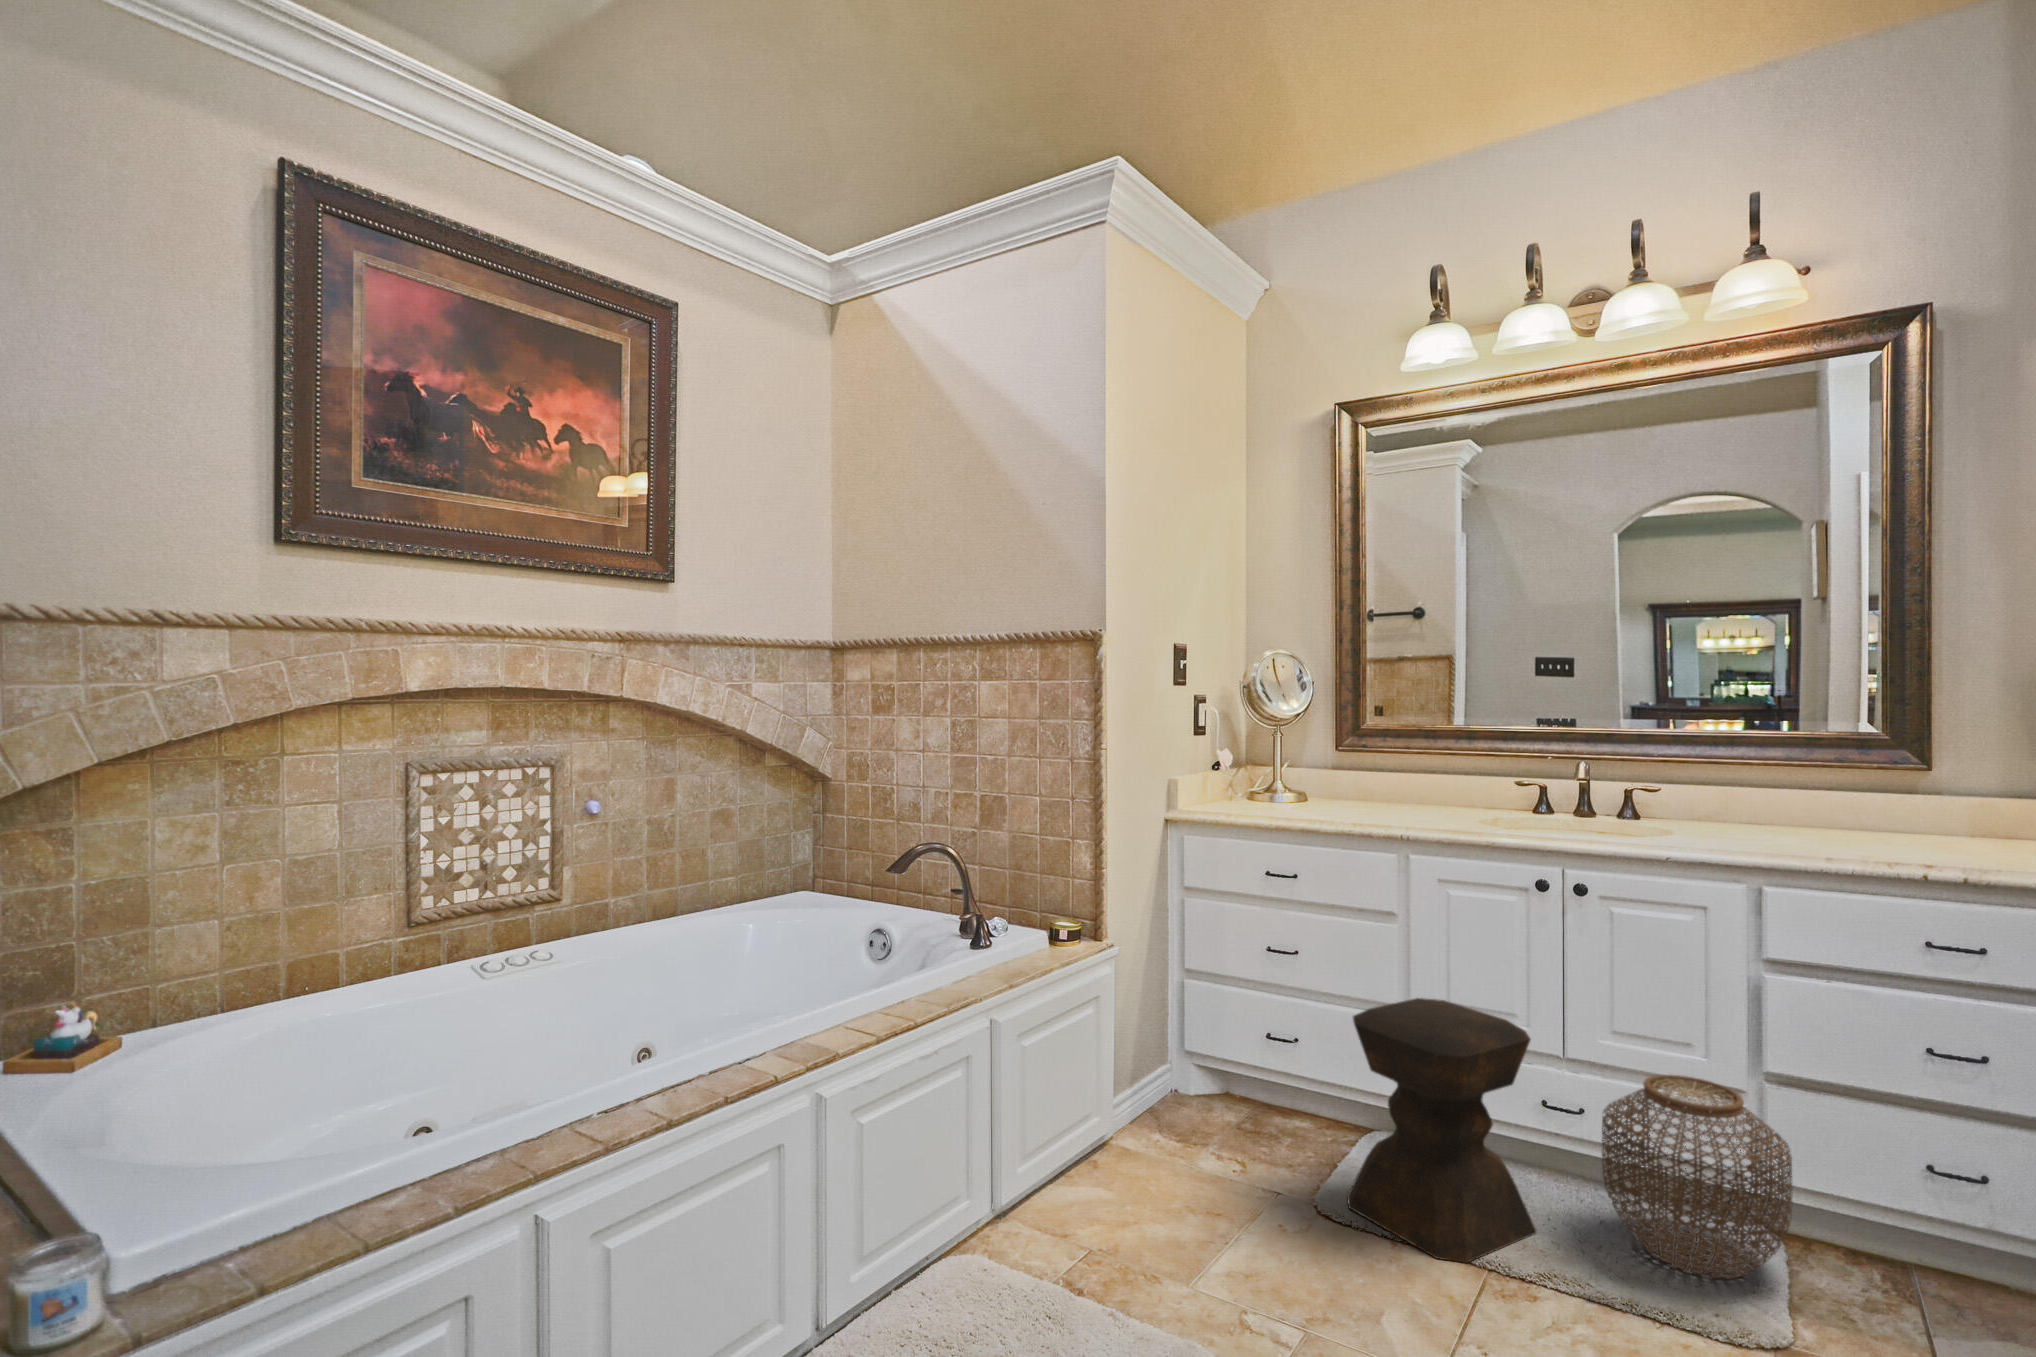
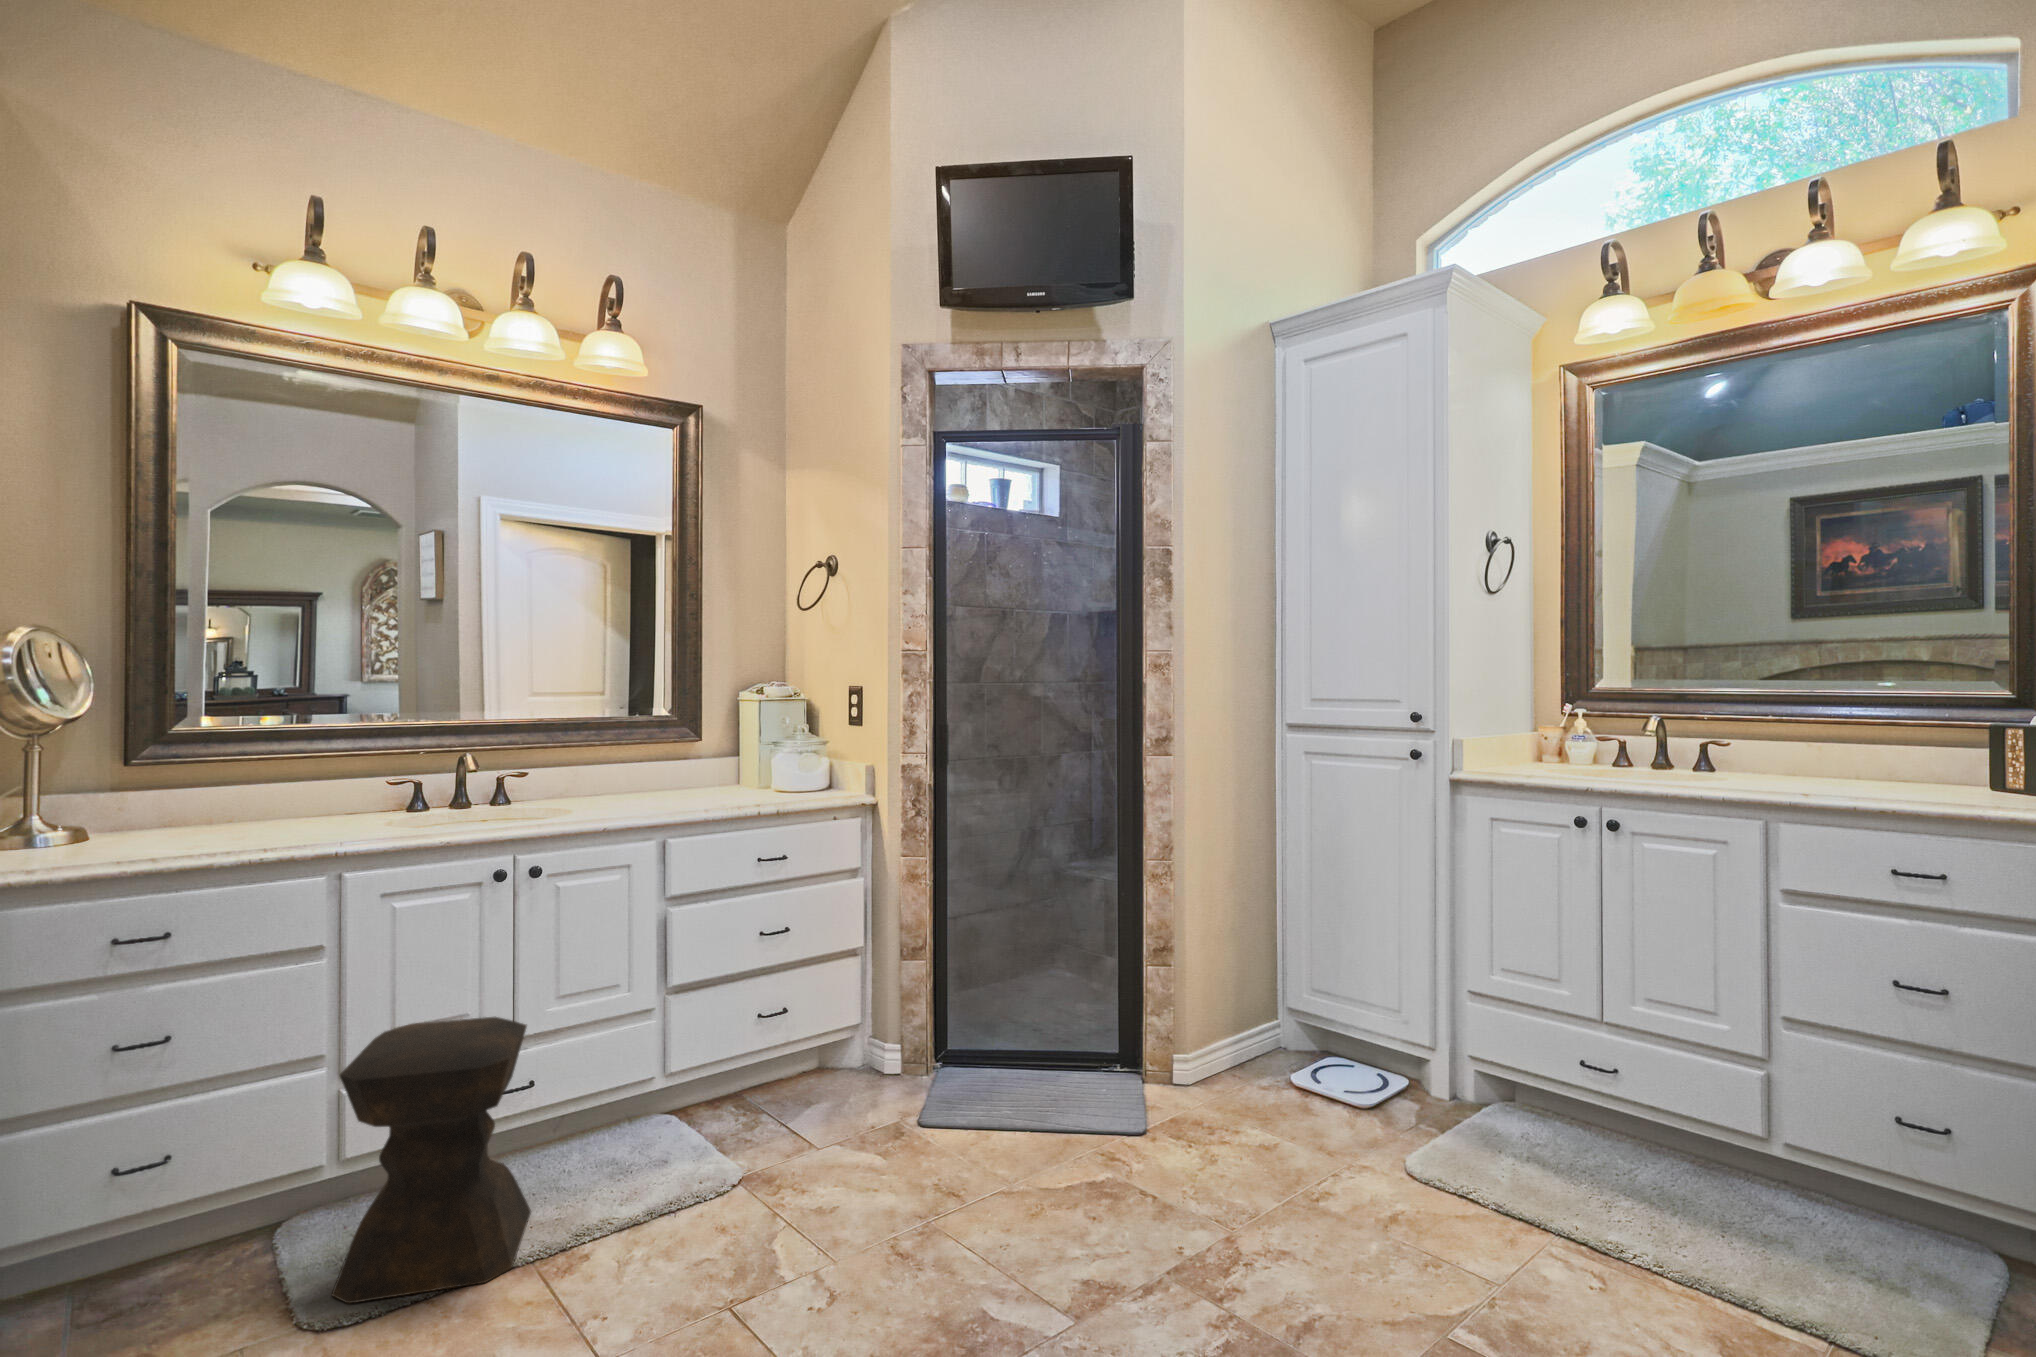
woven basket: present [1602,1075,1792,1279] -> none [568,1009,710,1174]

